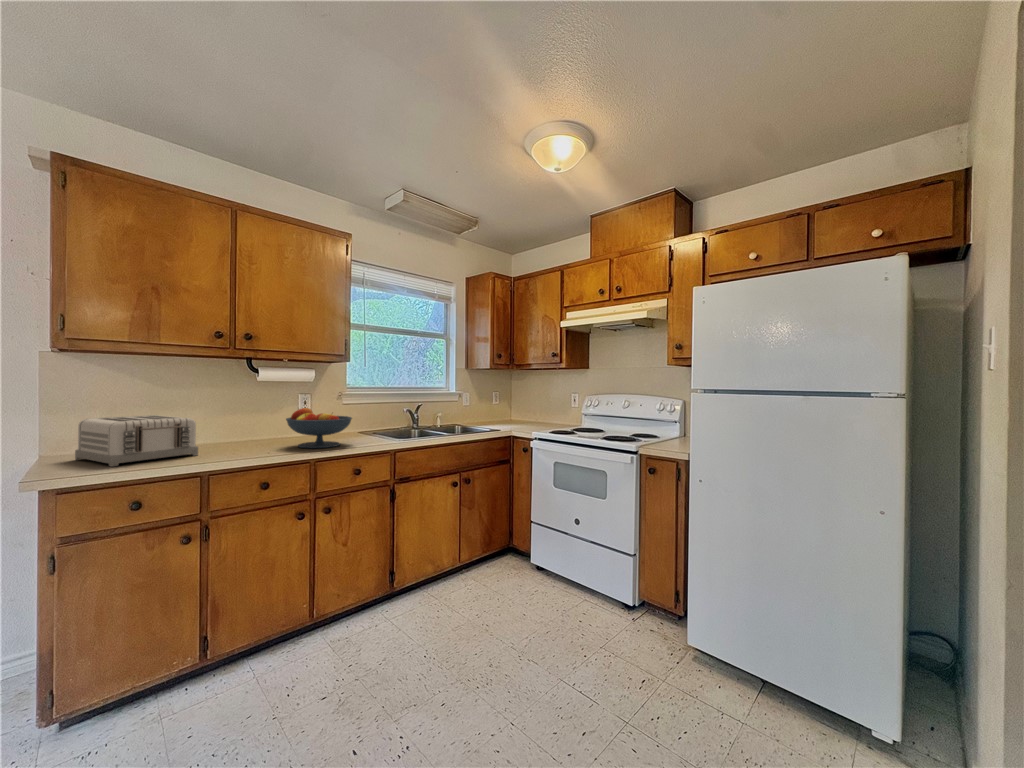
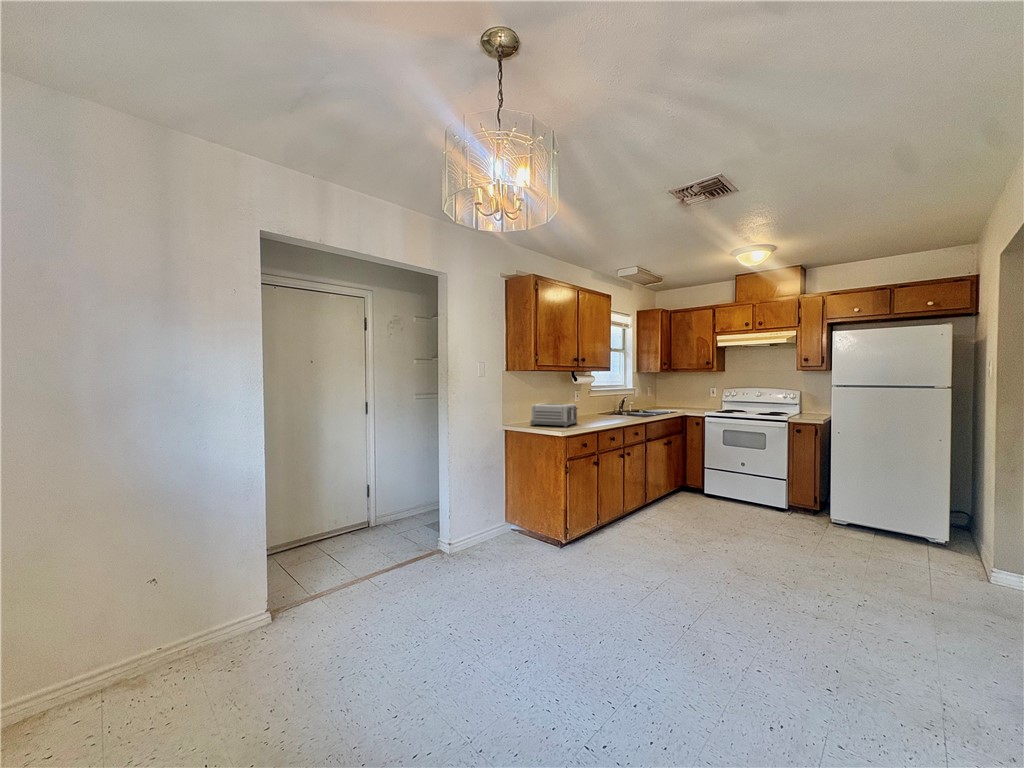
fruit bowl: present [286,408,352,448] -> none [598,398,633,420]

